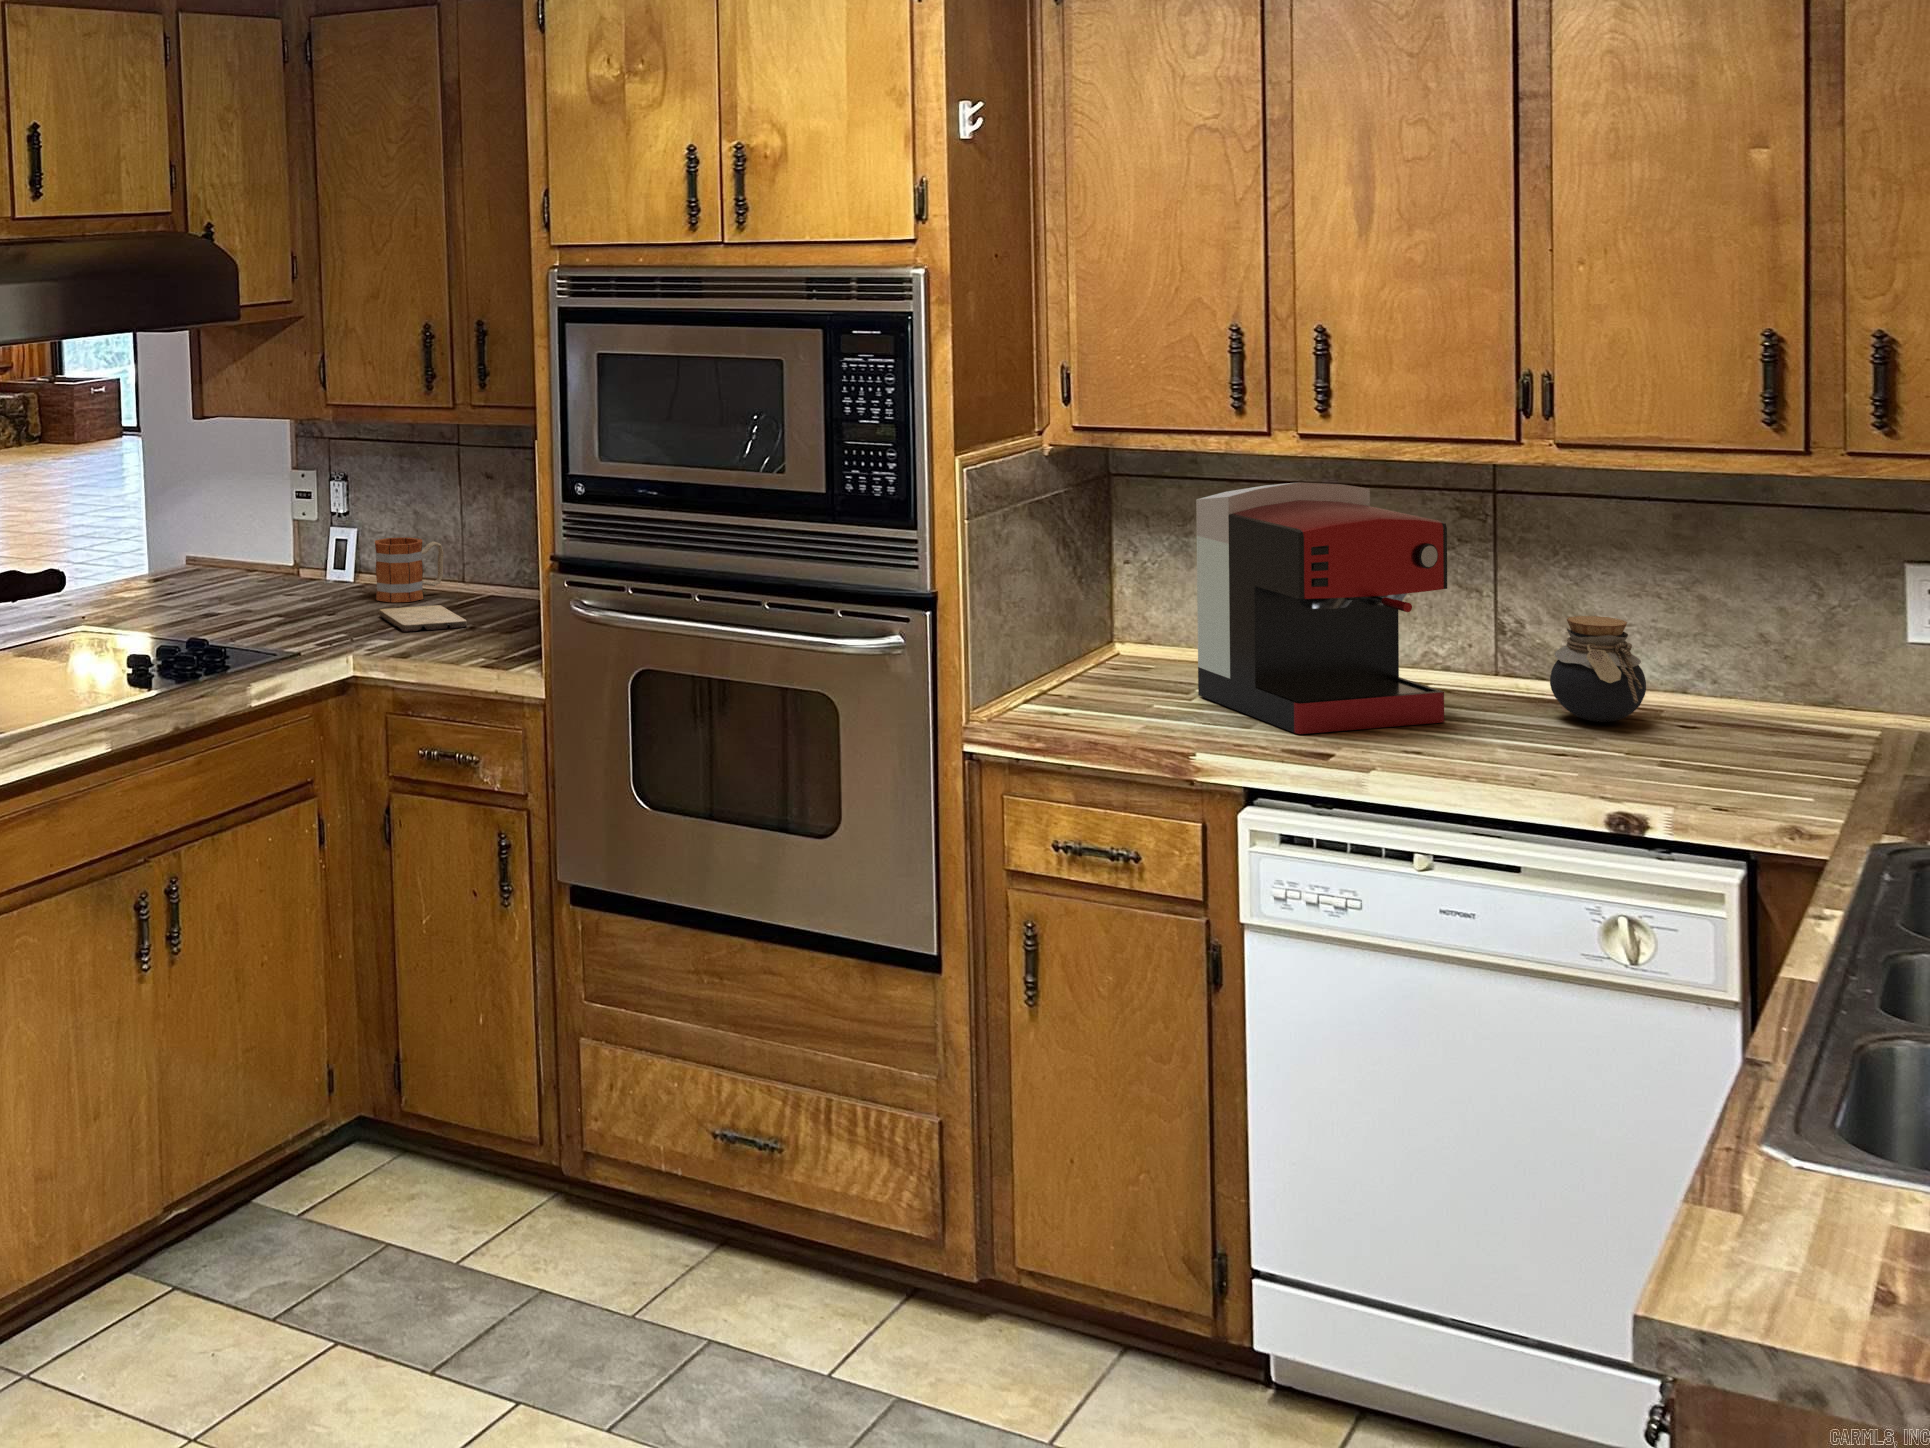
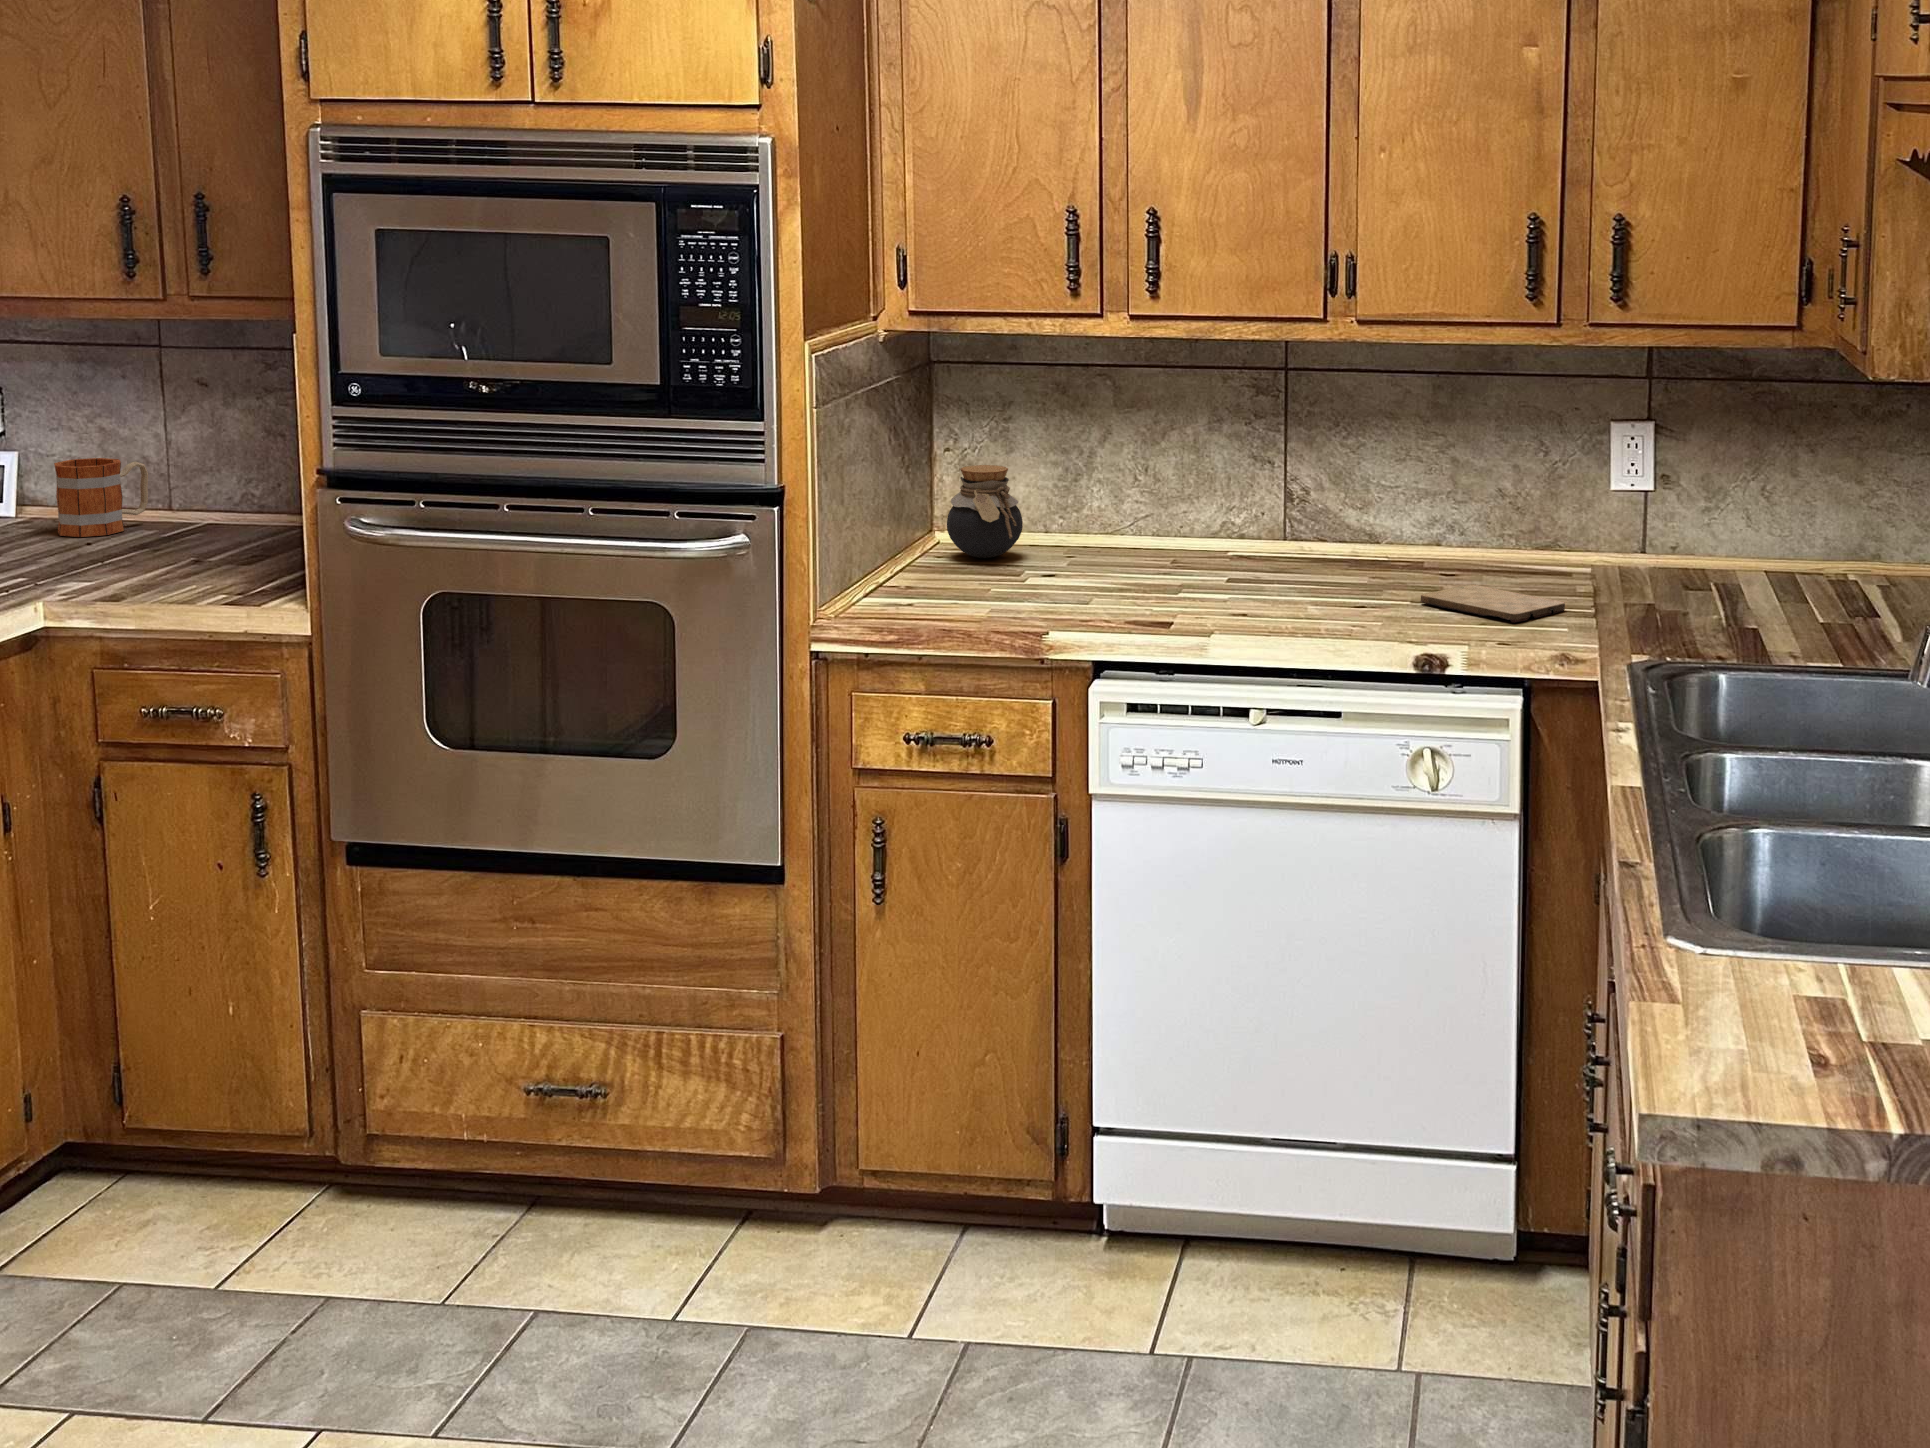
coffee maker: present [1196,482,1447,734] -> none [1029,363,1261,608]
cutting board: present [379,605,467,632] -> present [1421,584,1565,623]
jar: present [1550,616,1646,722] -> present [947,465,1023,558]

